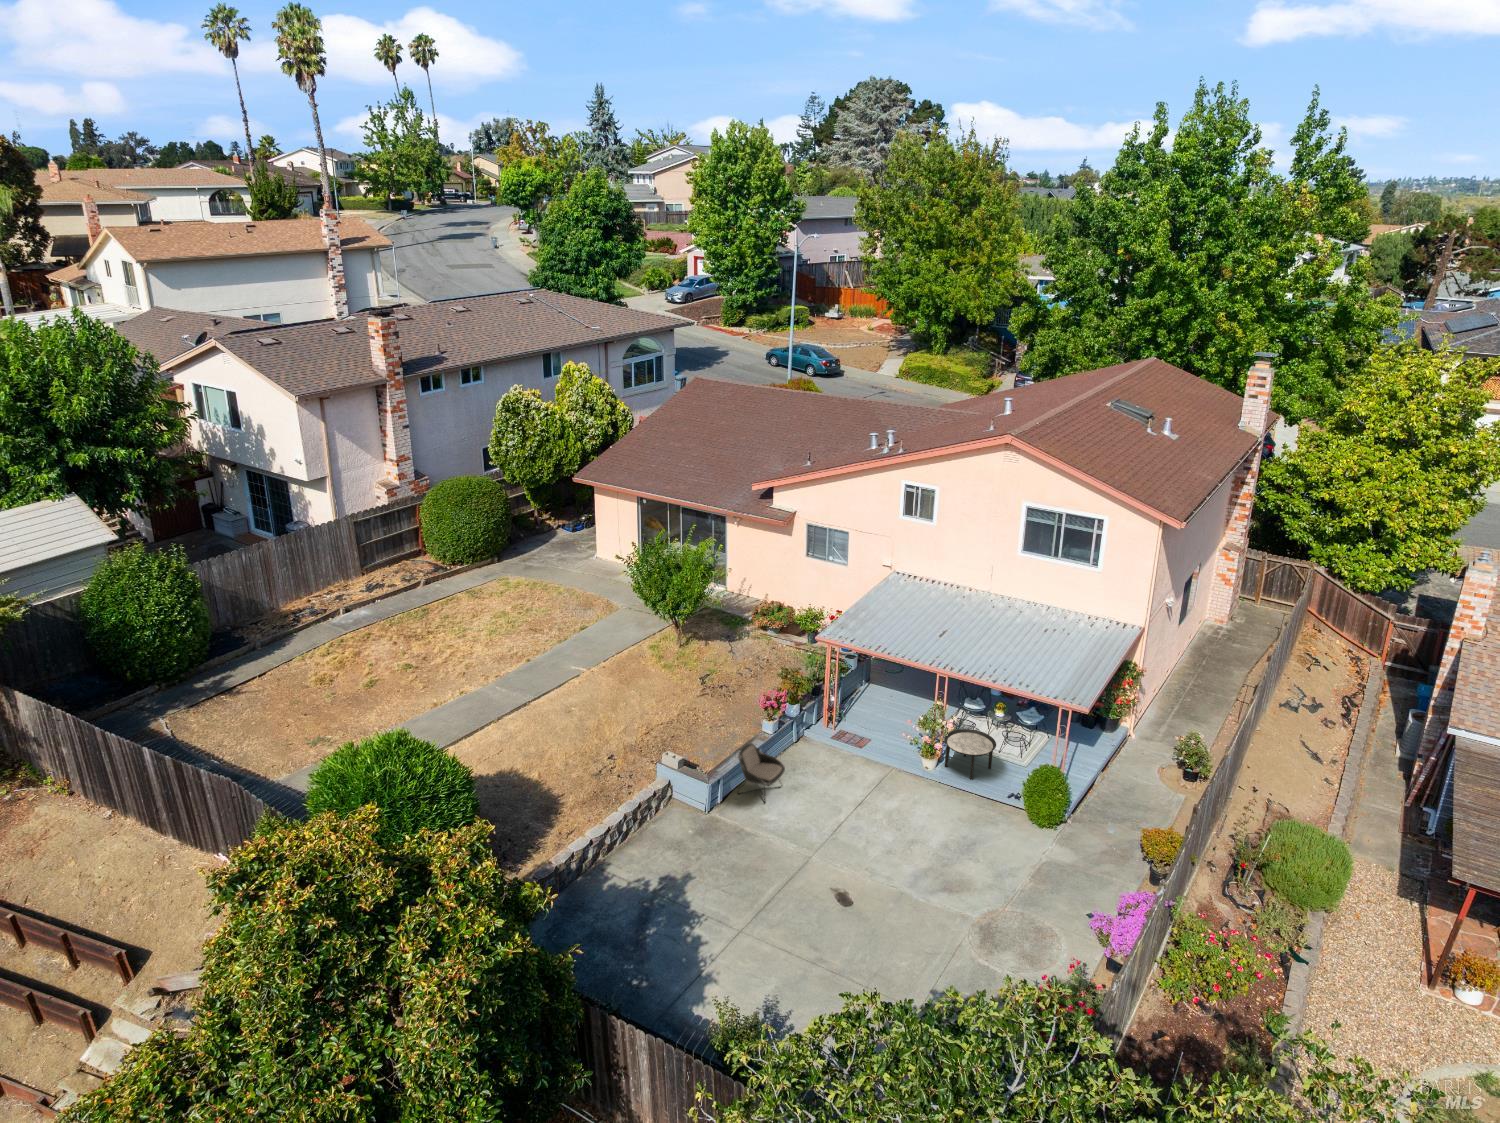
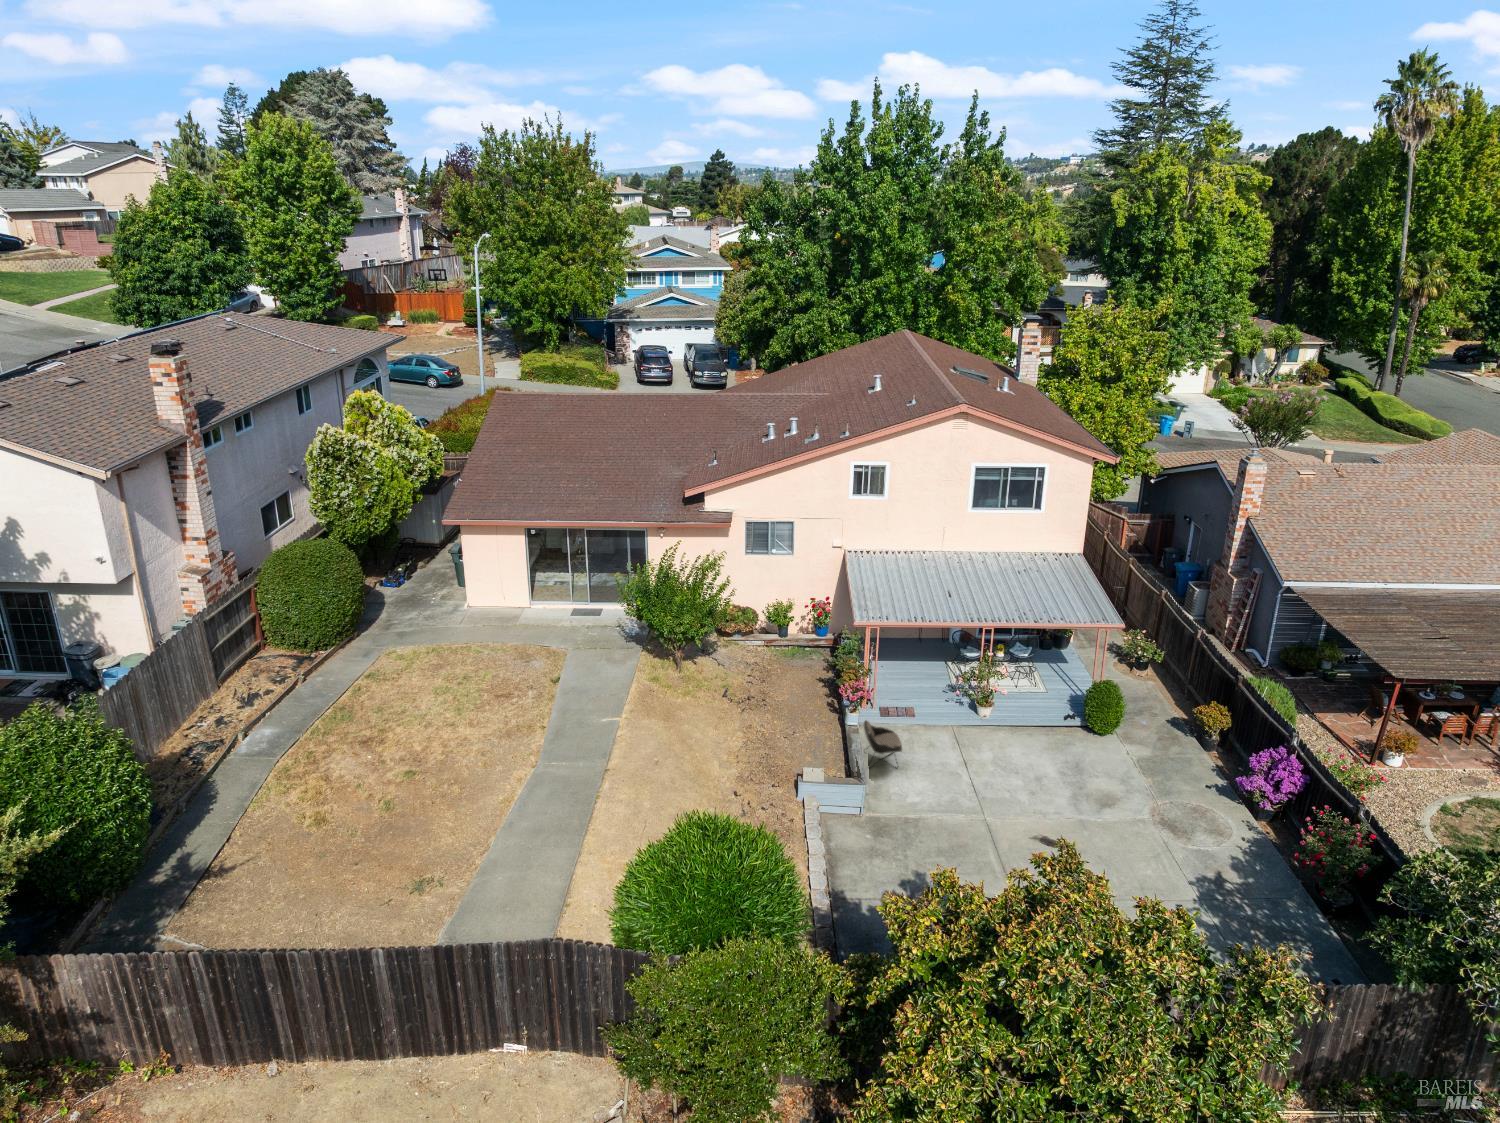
round table: present [944,729,996,780] -> none [979,664,1024,705]

